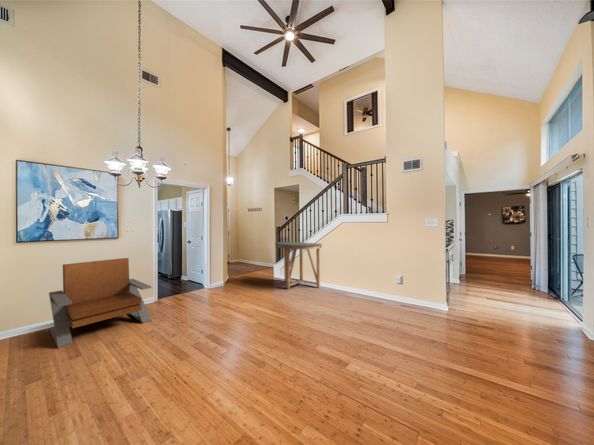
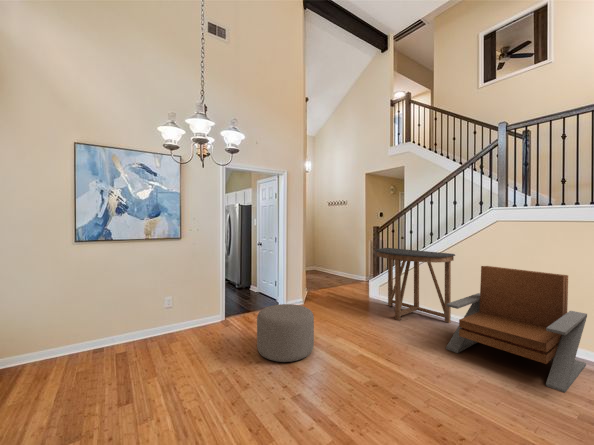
lounge chair: present [49,258,152,348] -> present [446,266,587,393]
ottoman: none [184,282,226,320] -> present [257,304,314,362]

